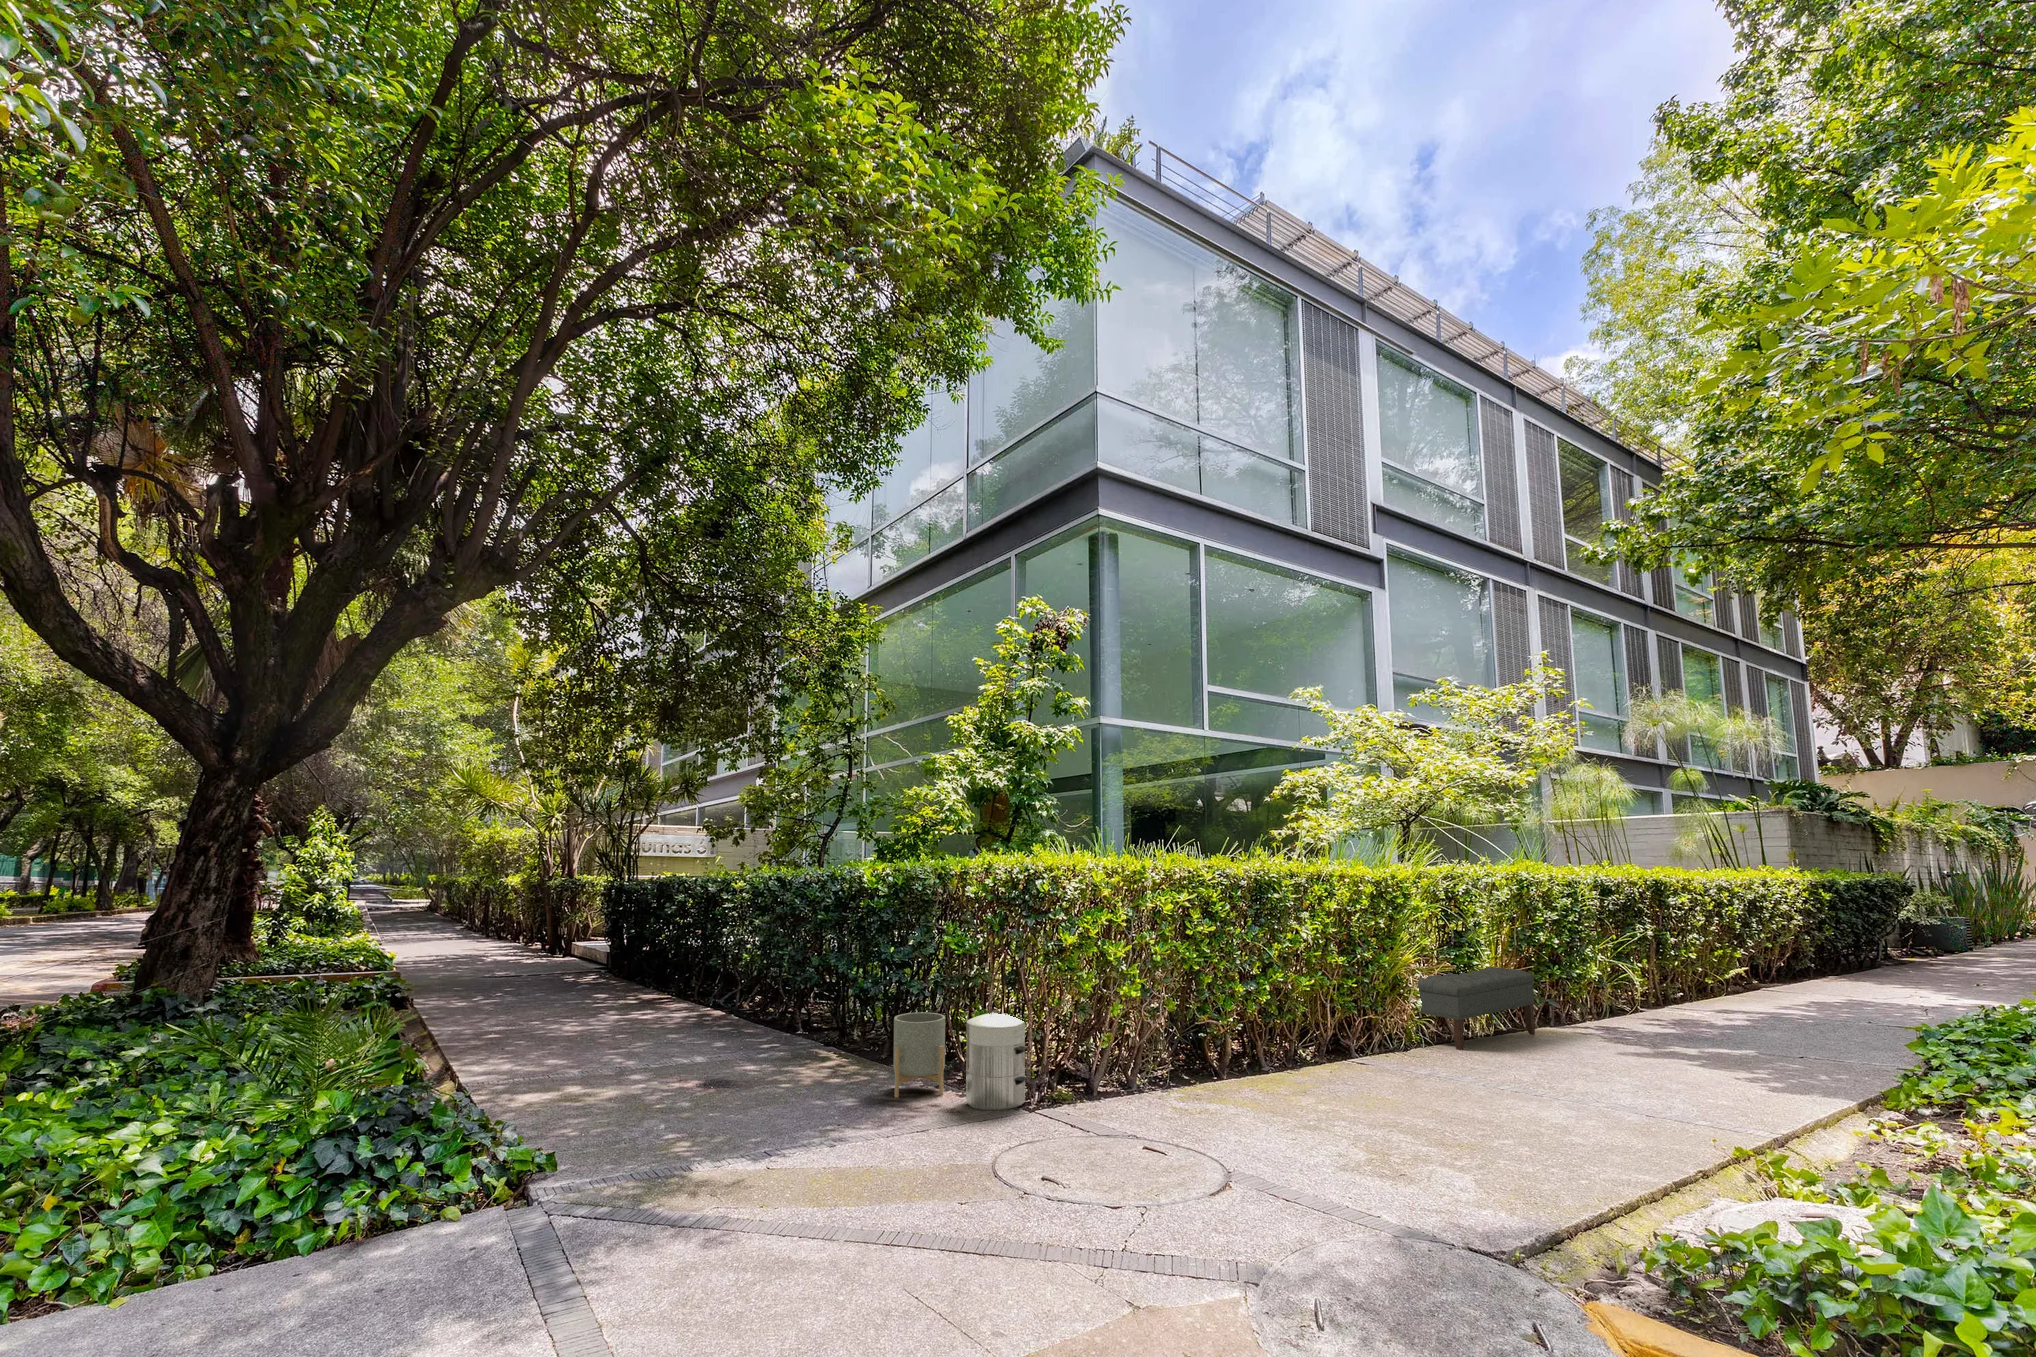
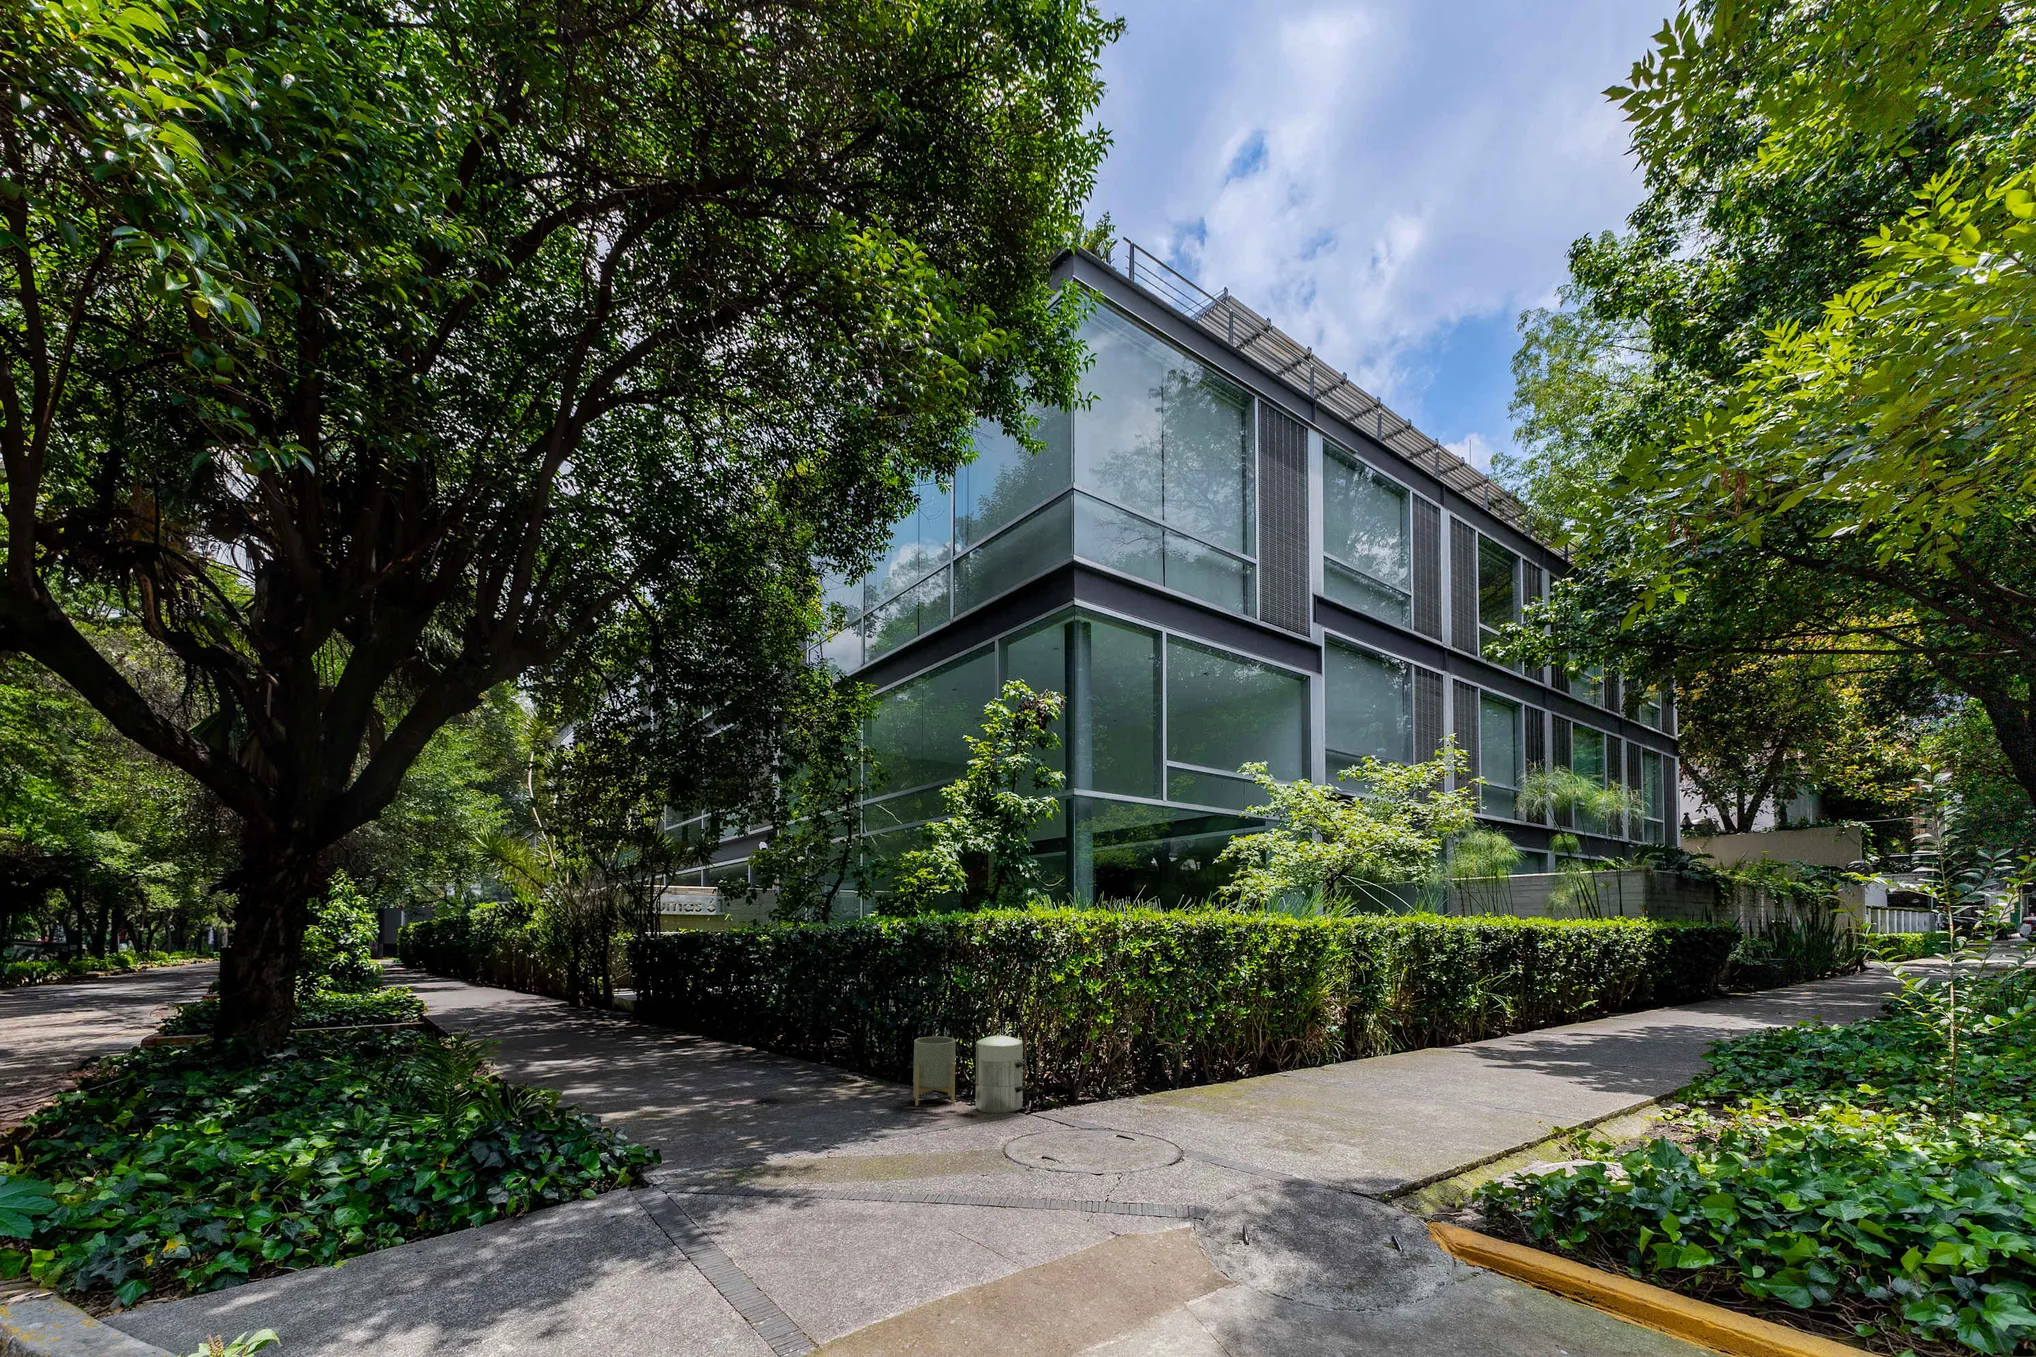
bench: present [1417,966,1535,1050] -> none [1323,1000,1426,1071]

